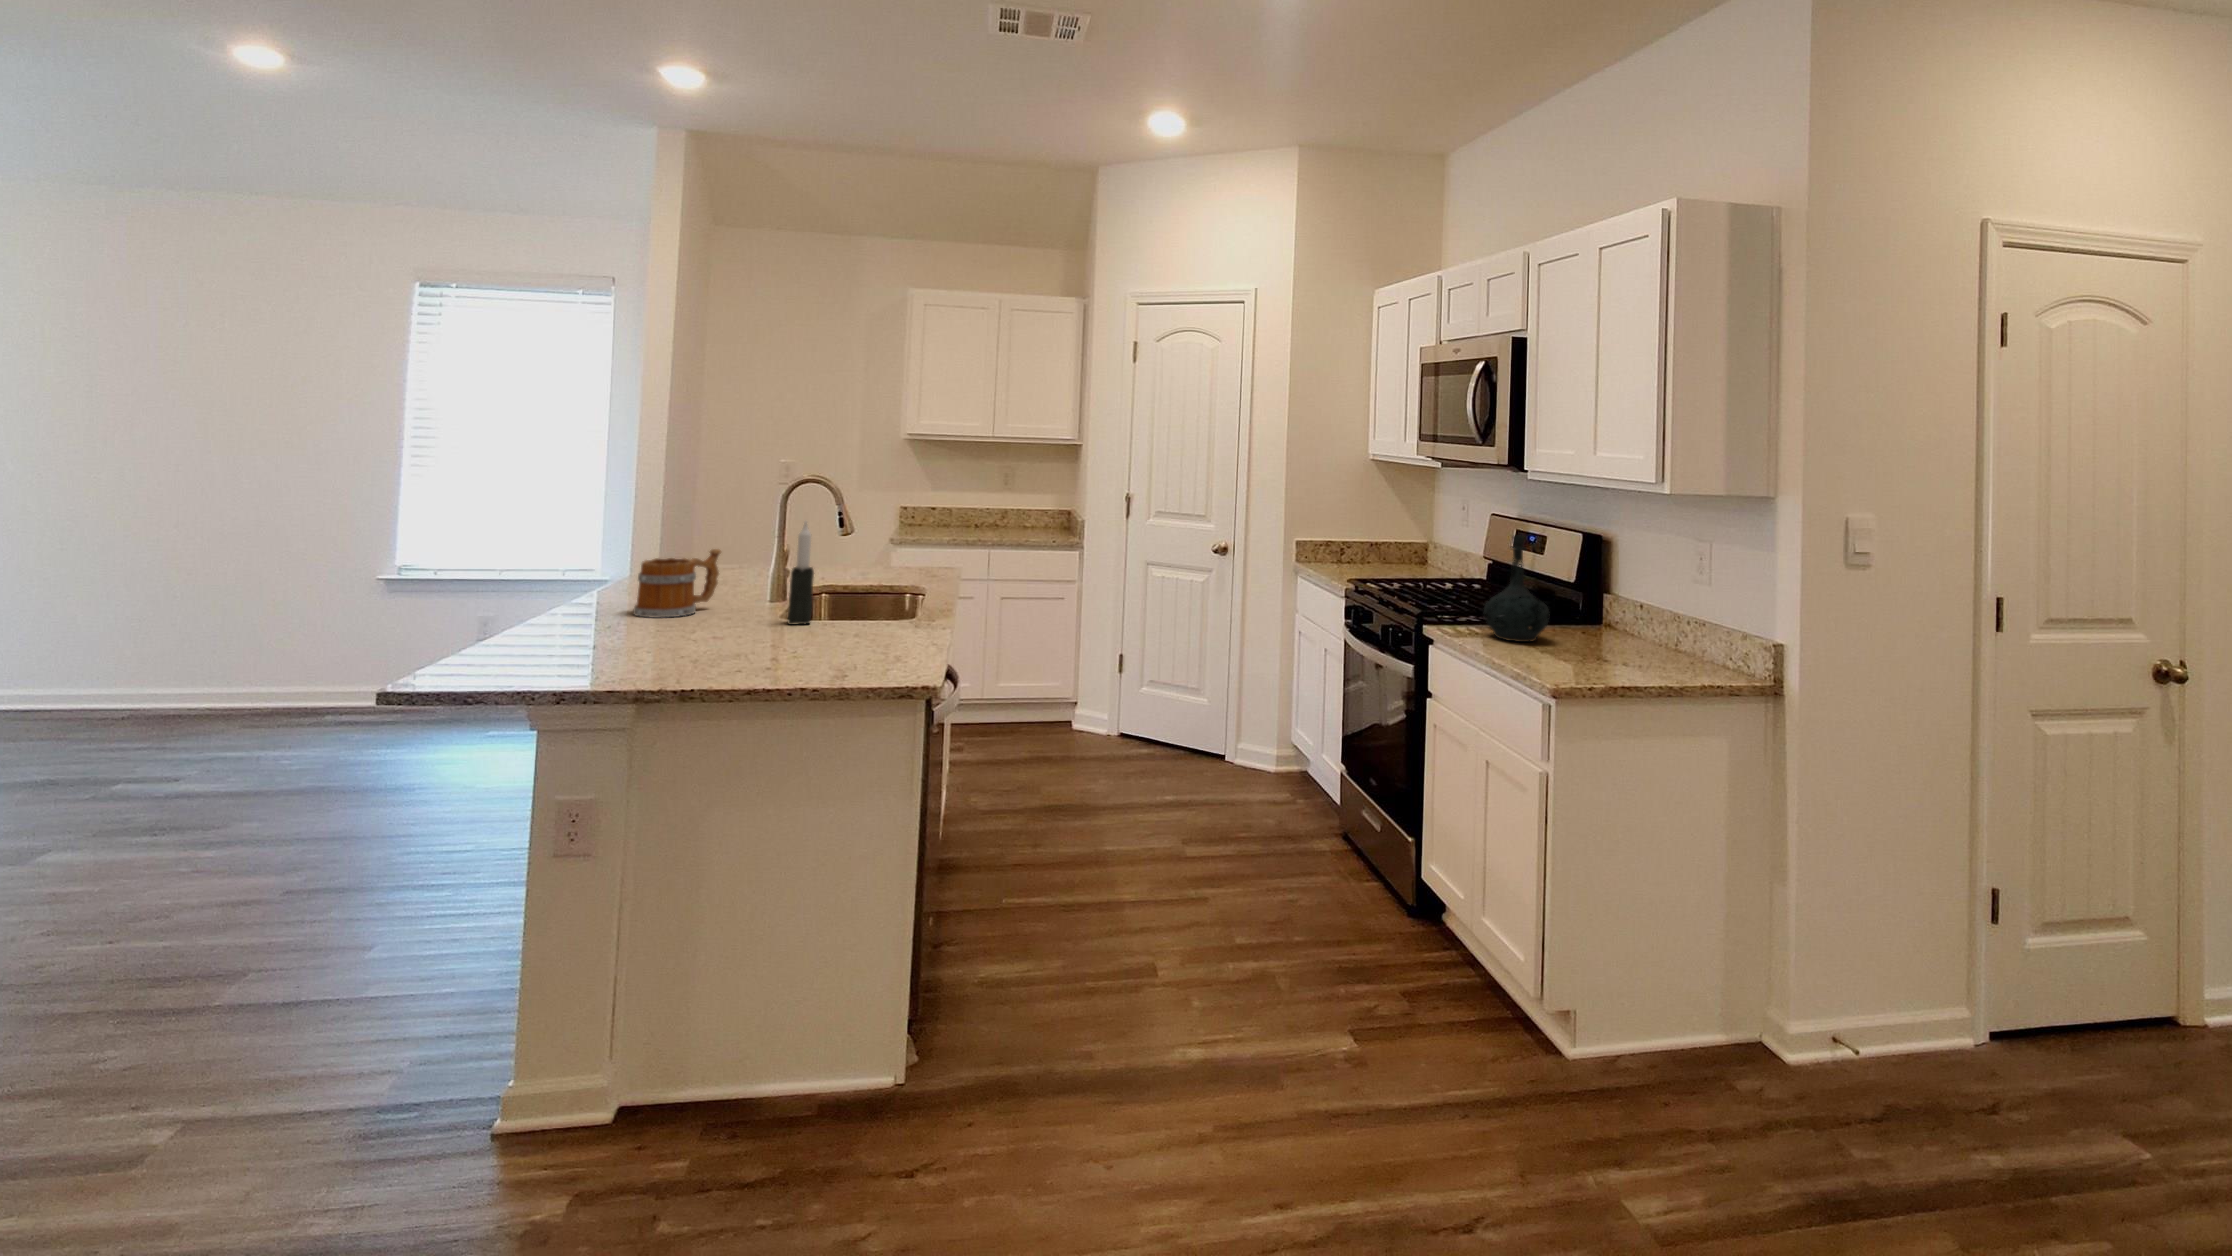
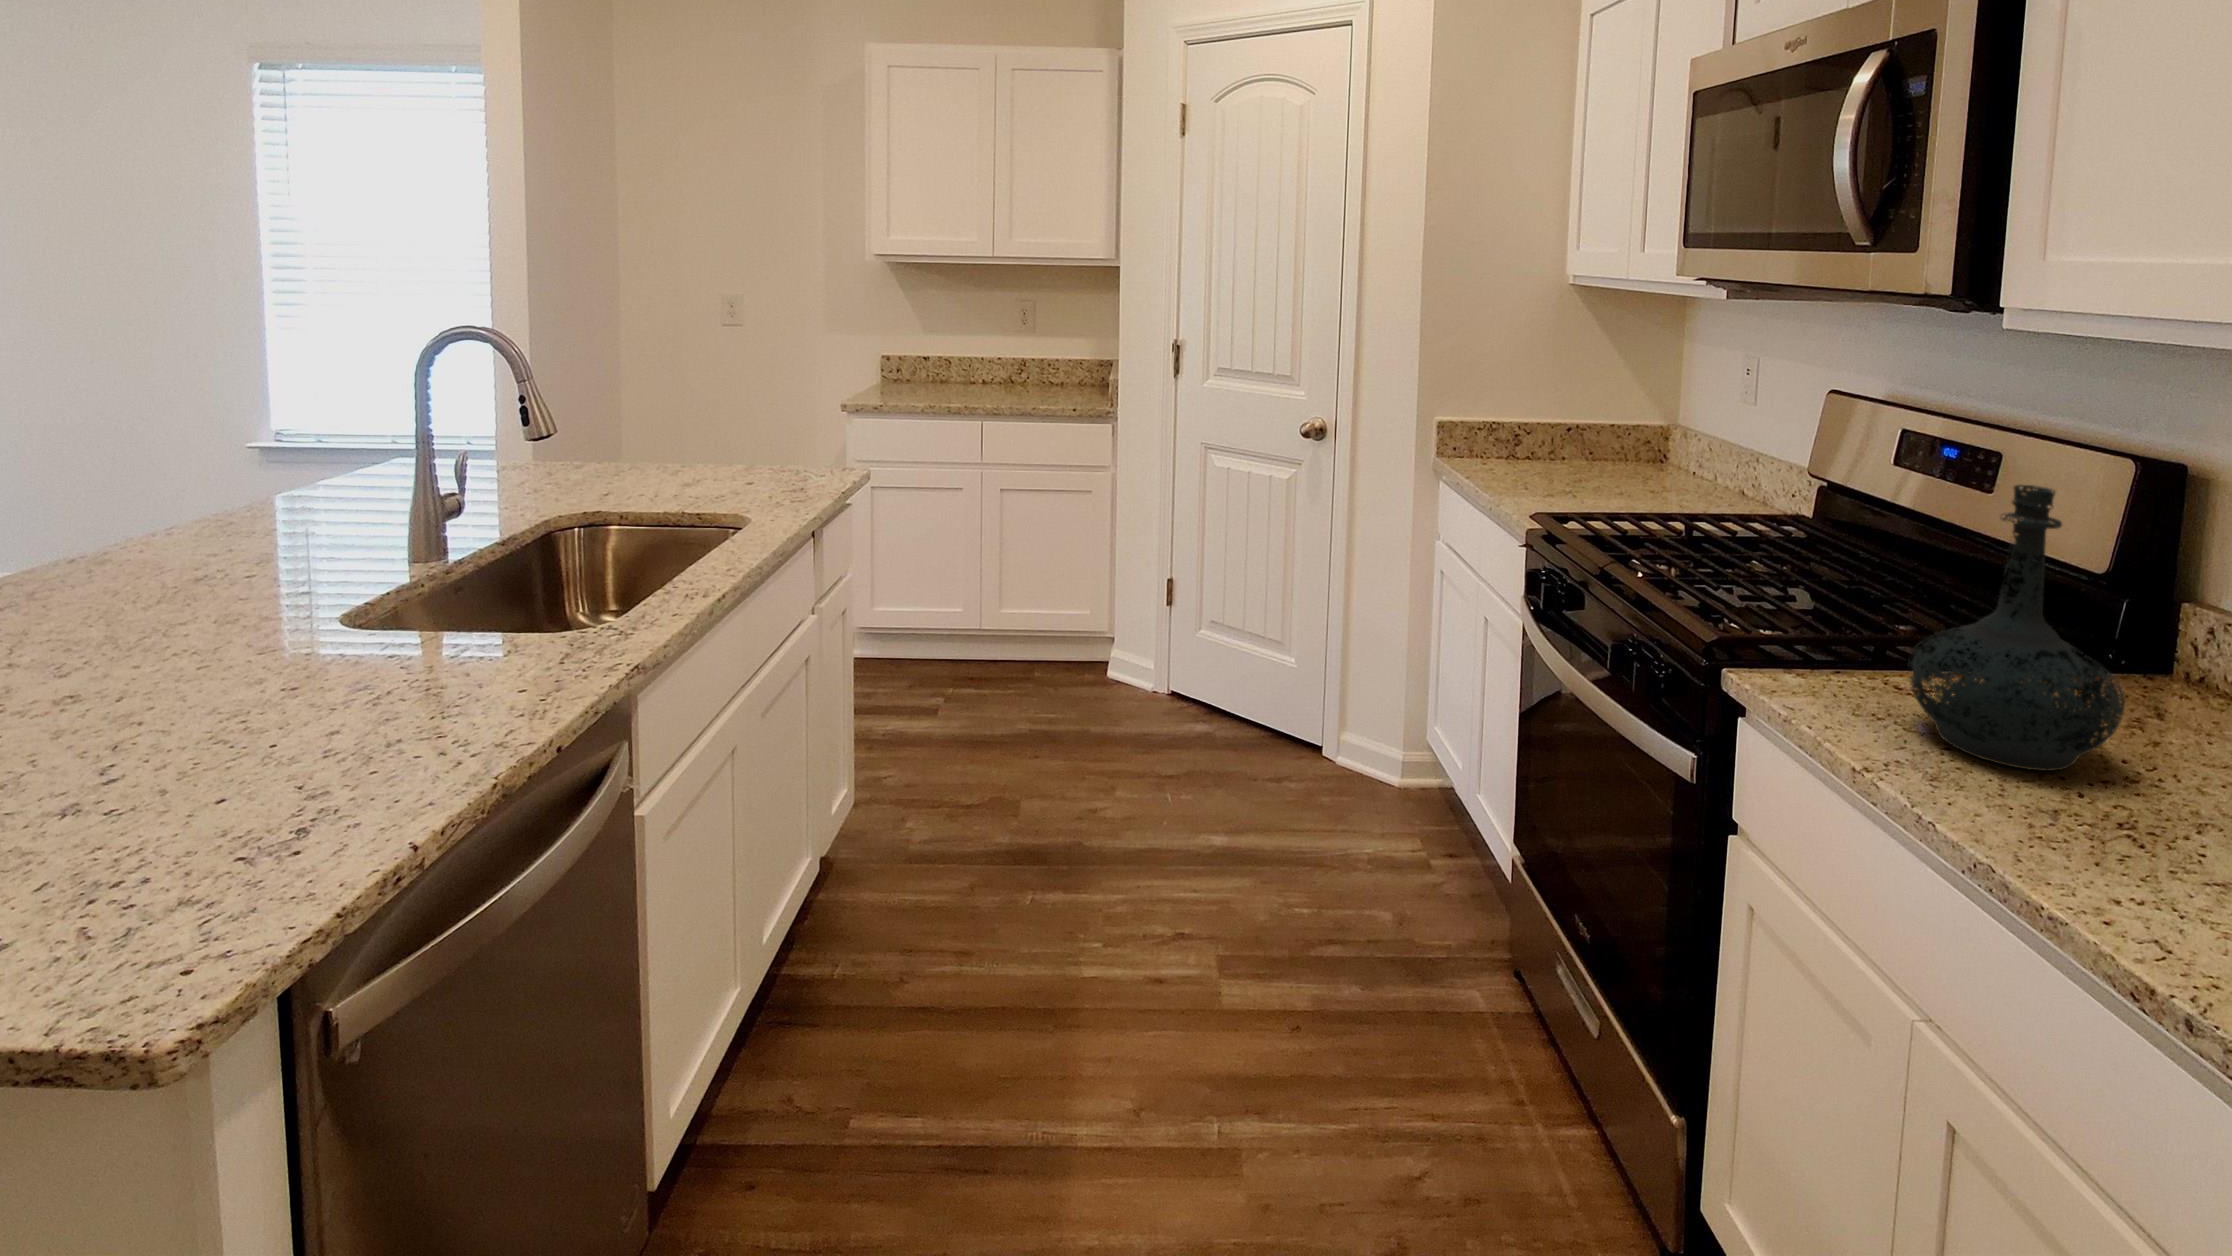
candle: present [788,521,814,625] -> none [280,454,354,673]
mug: present [633,549,721,618] -> none [40,495,249,645]

